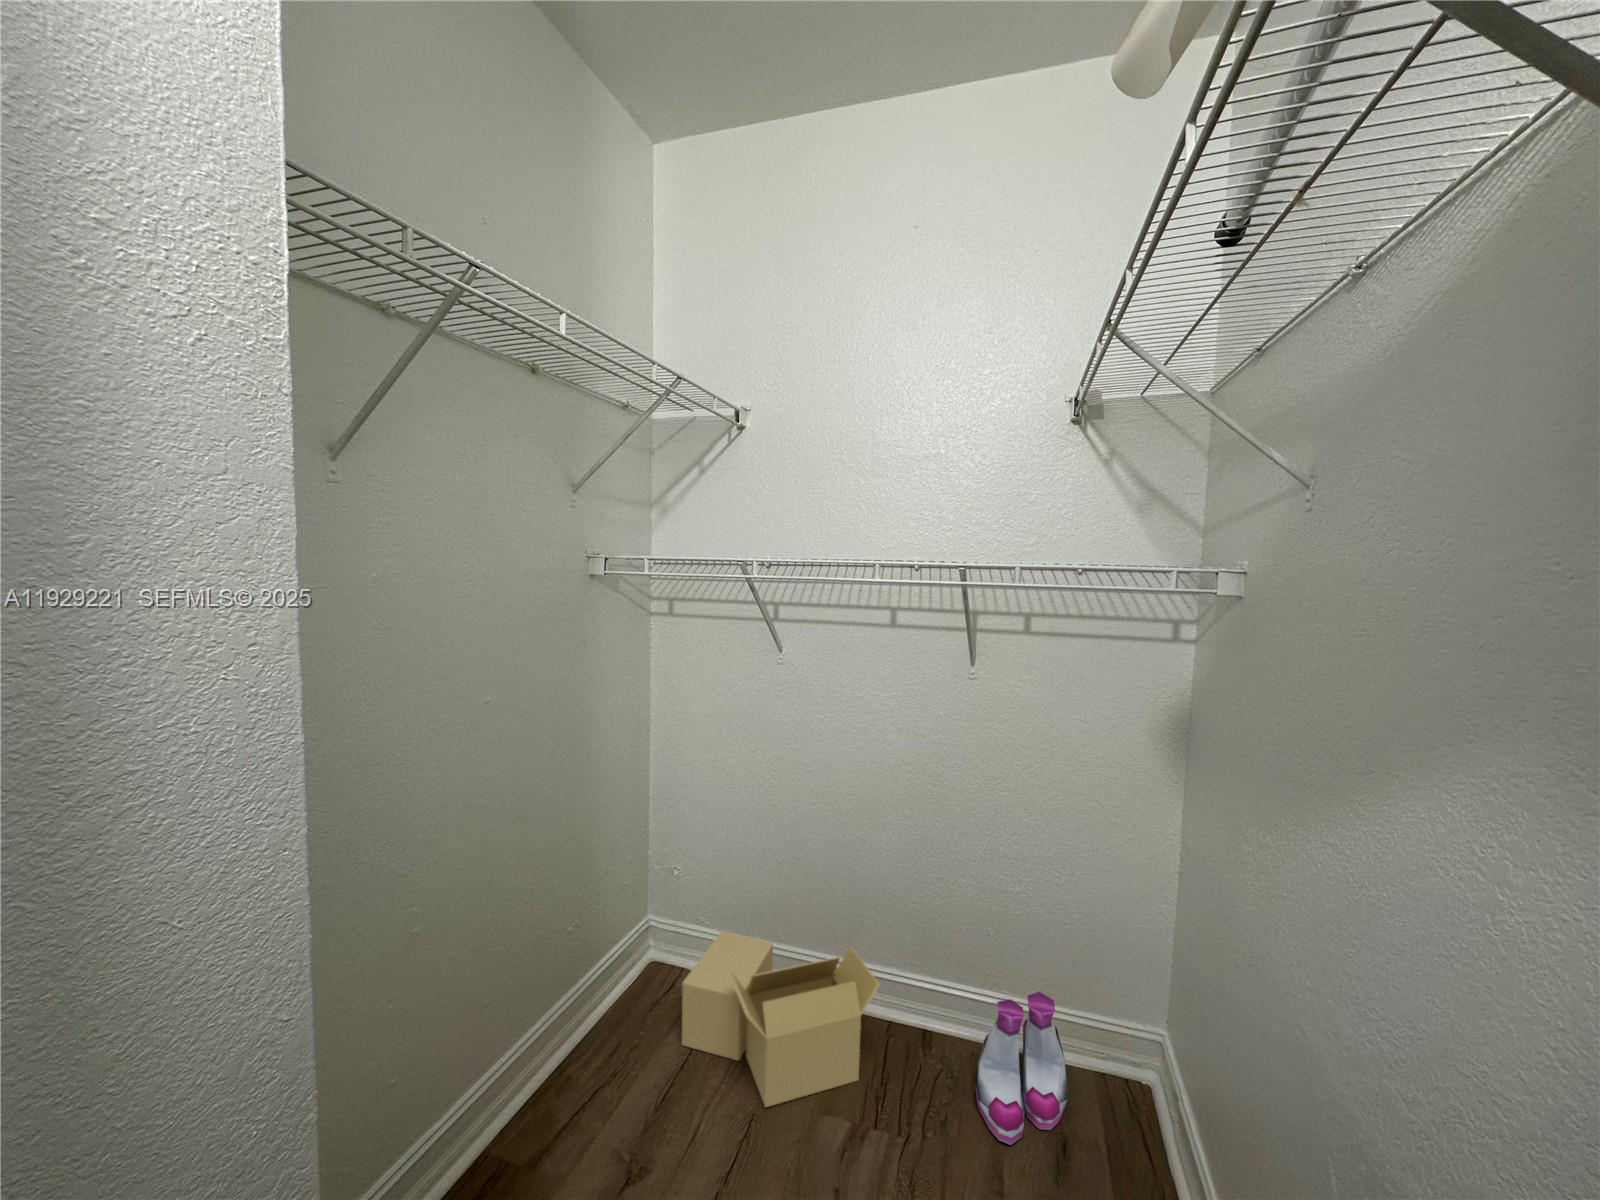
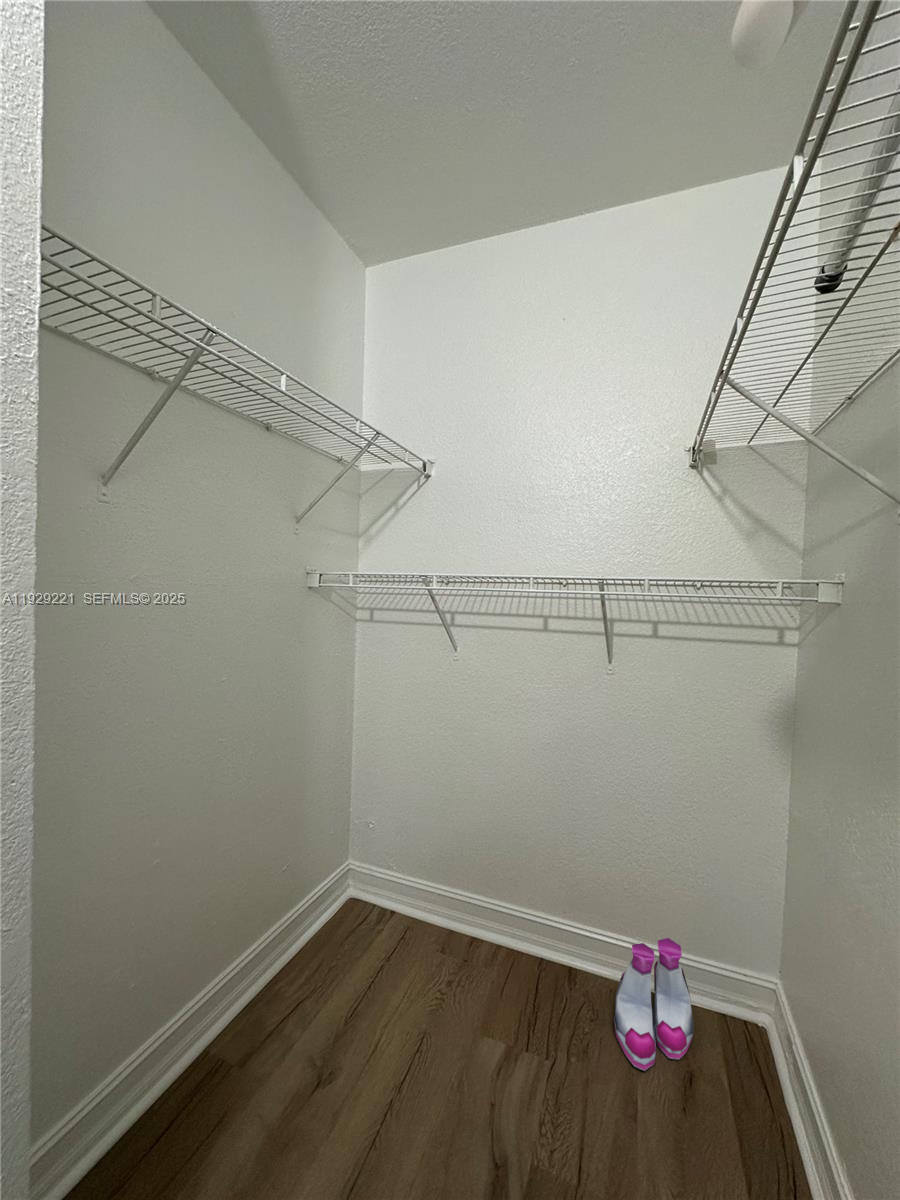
cardboard box: present [682,932,880,1107] -> none [372,875,534,1025]

